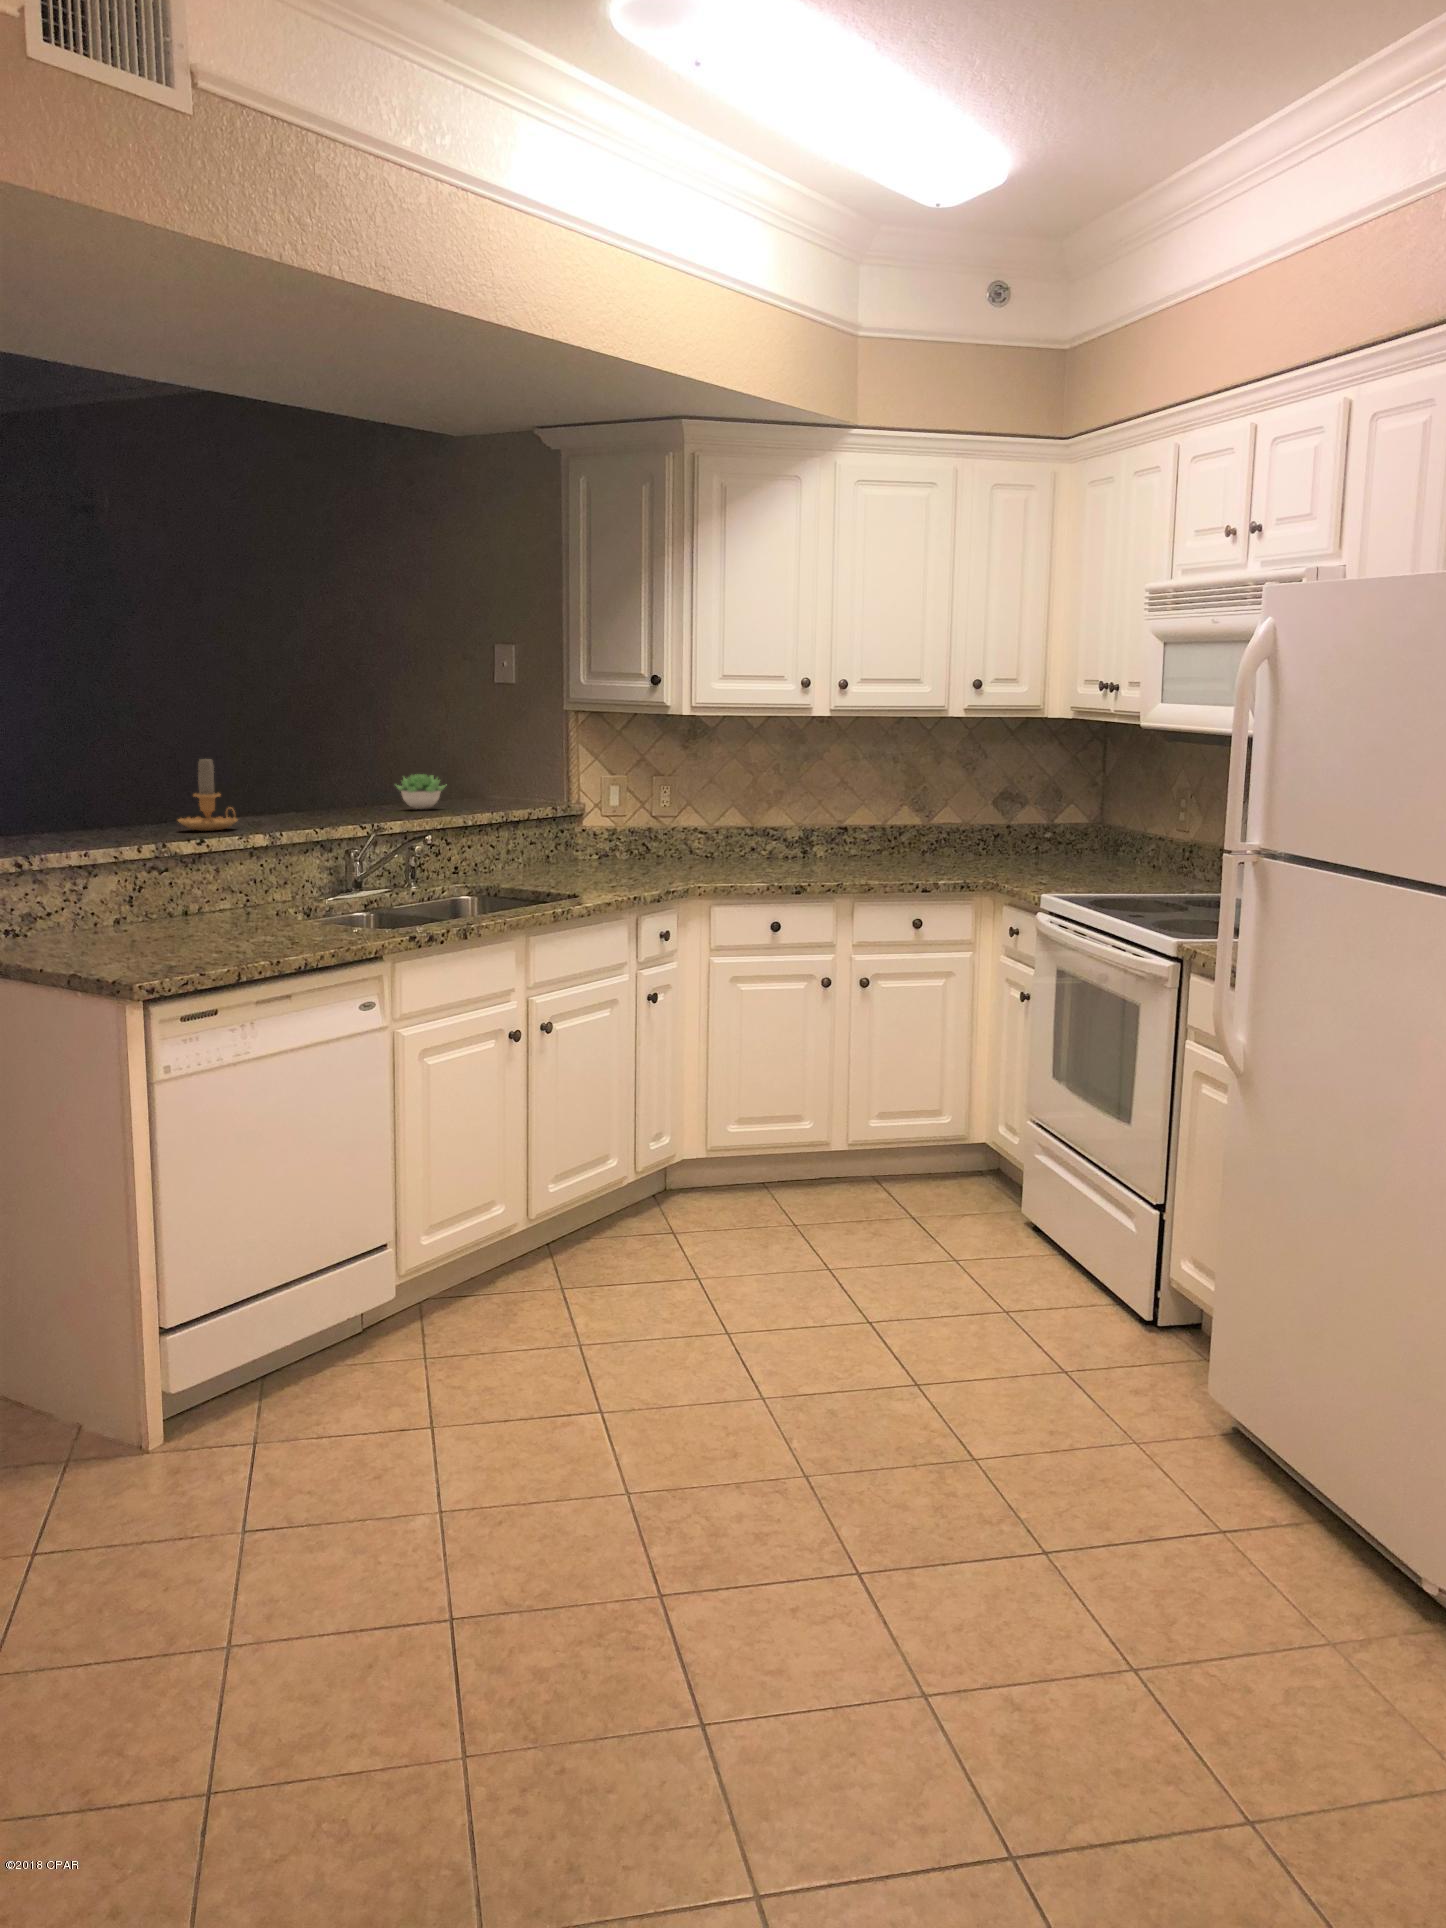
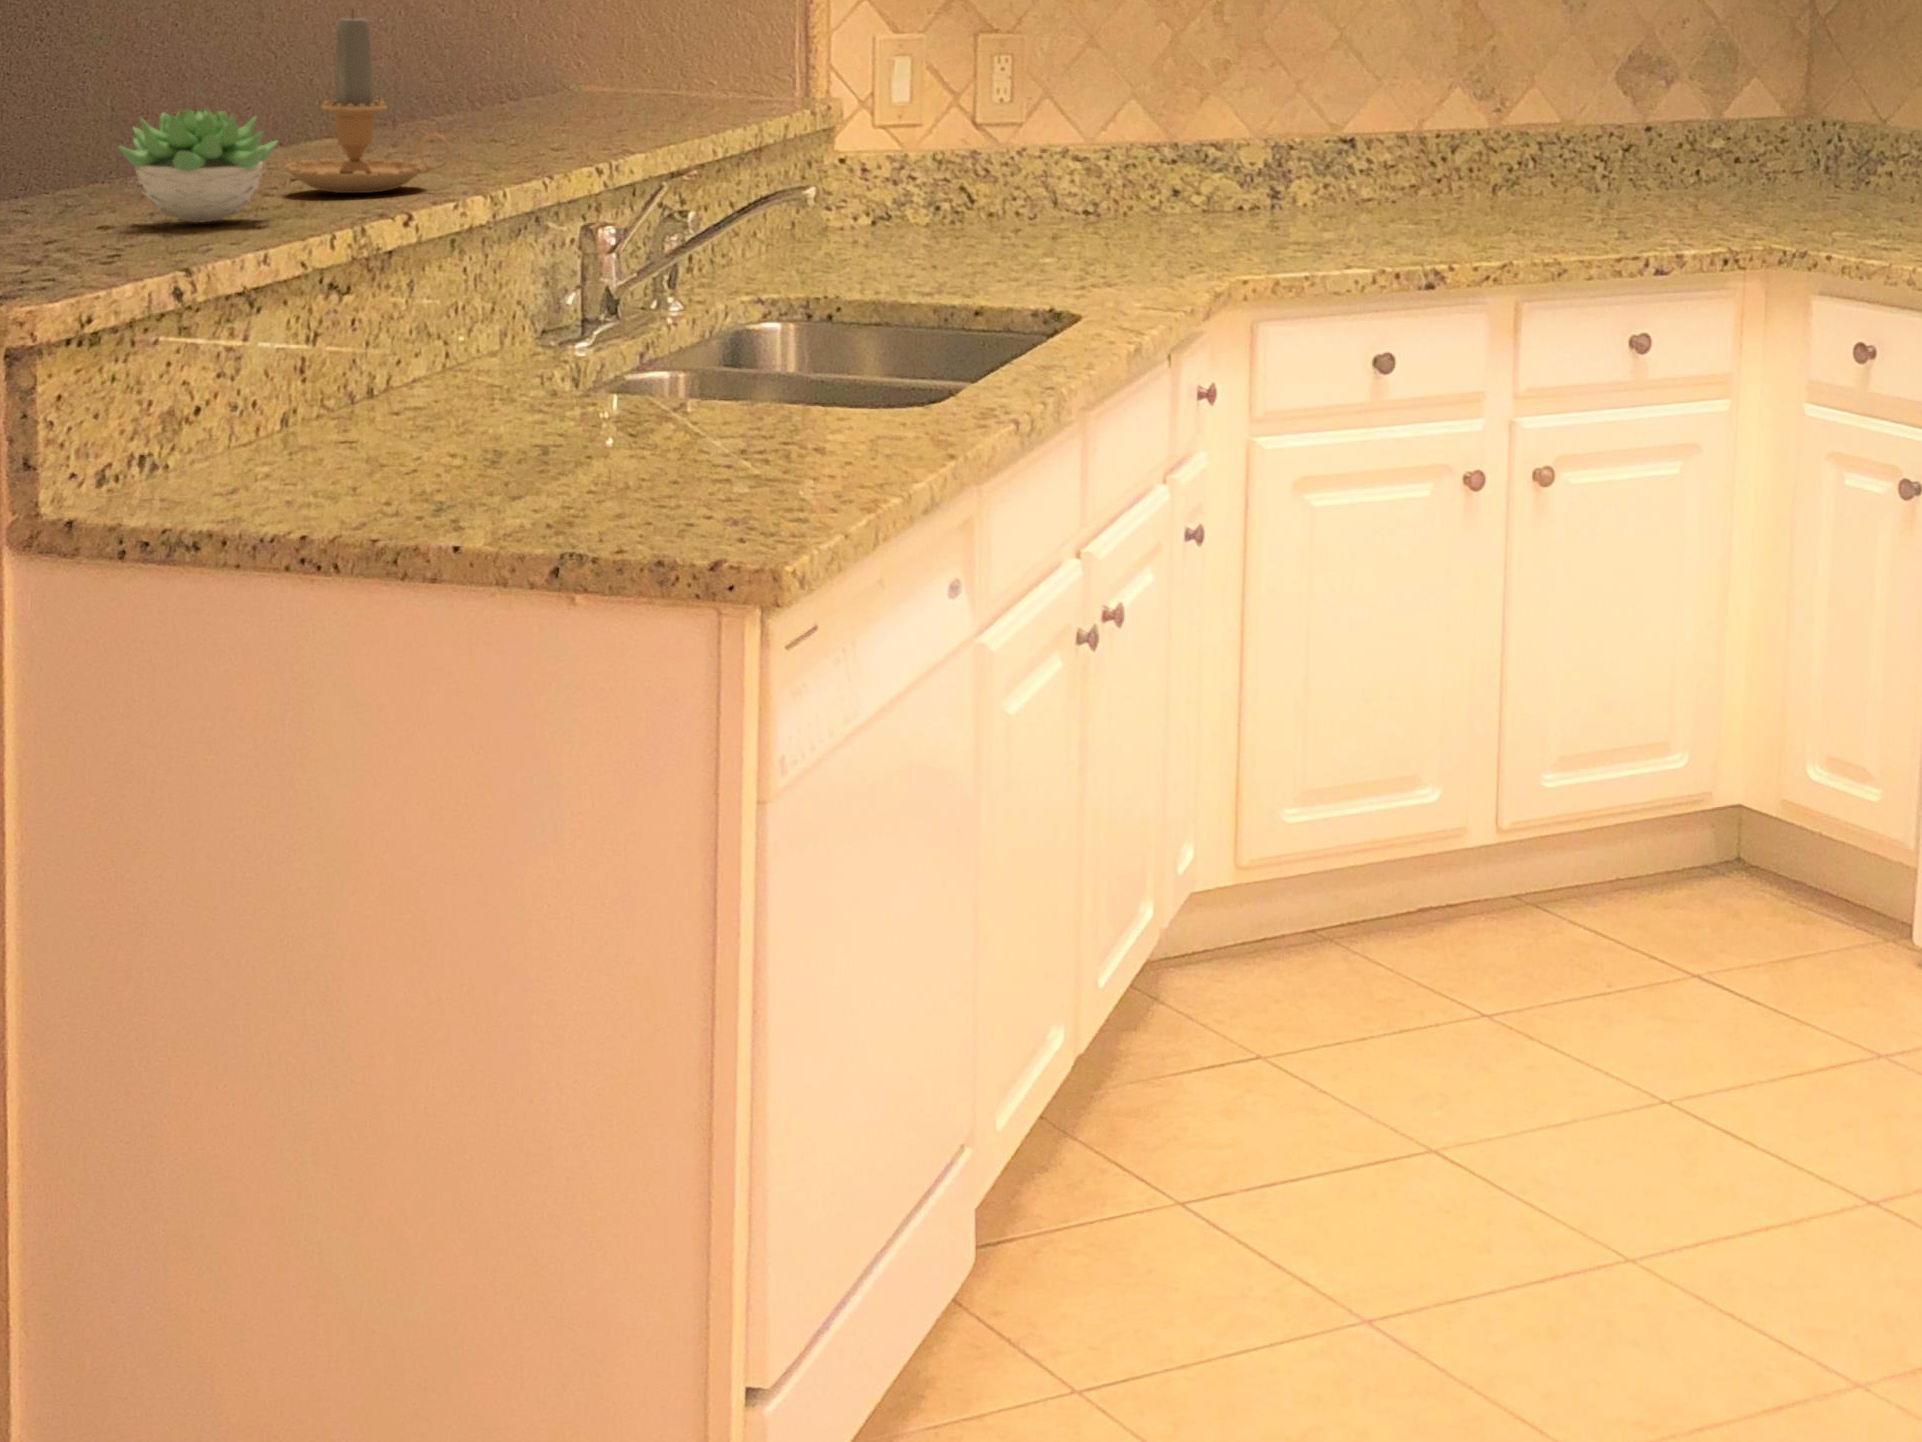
succulent plant: present [396,774,447,809] -> present [119,108,278,222]

